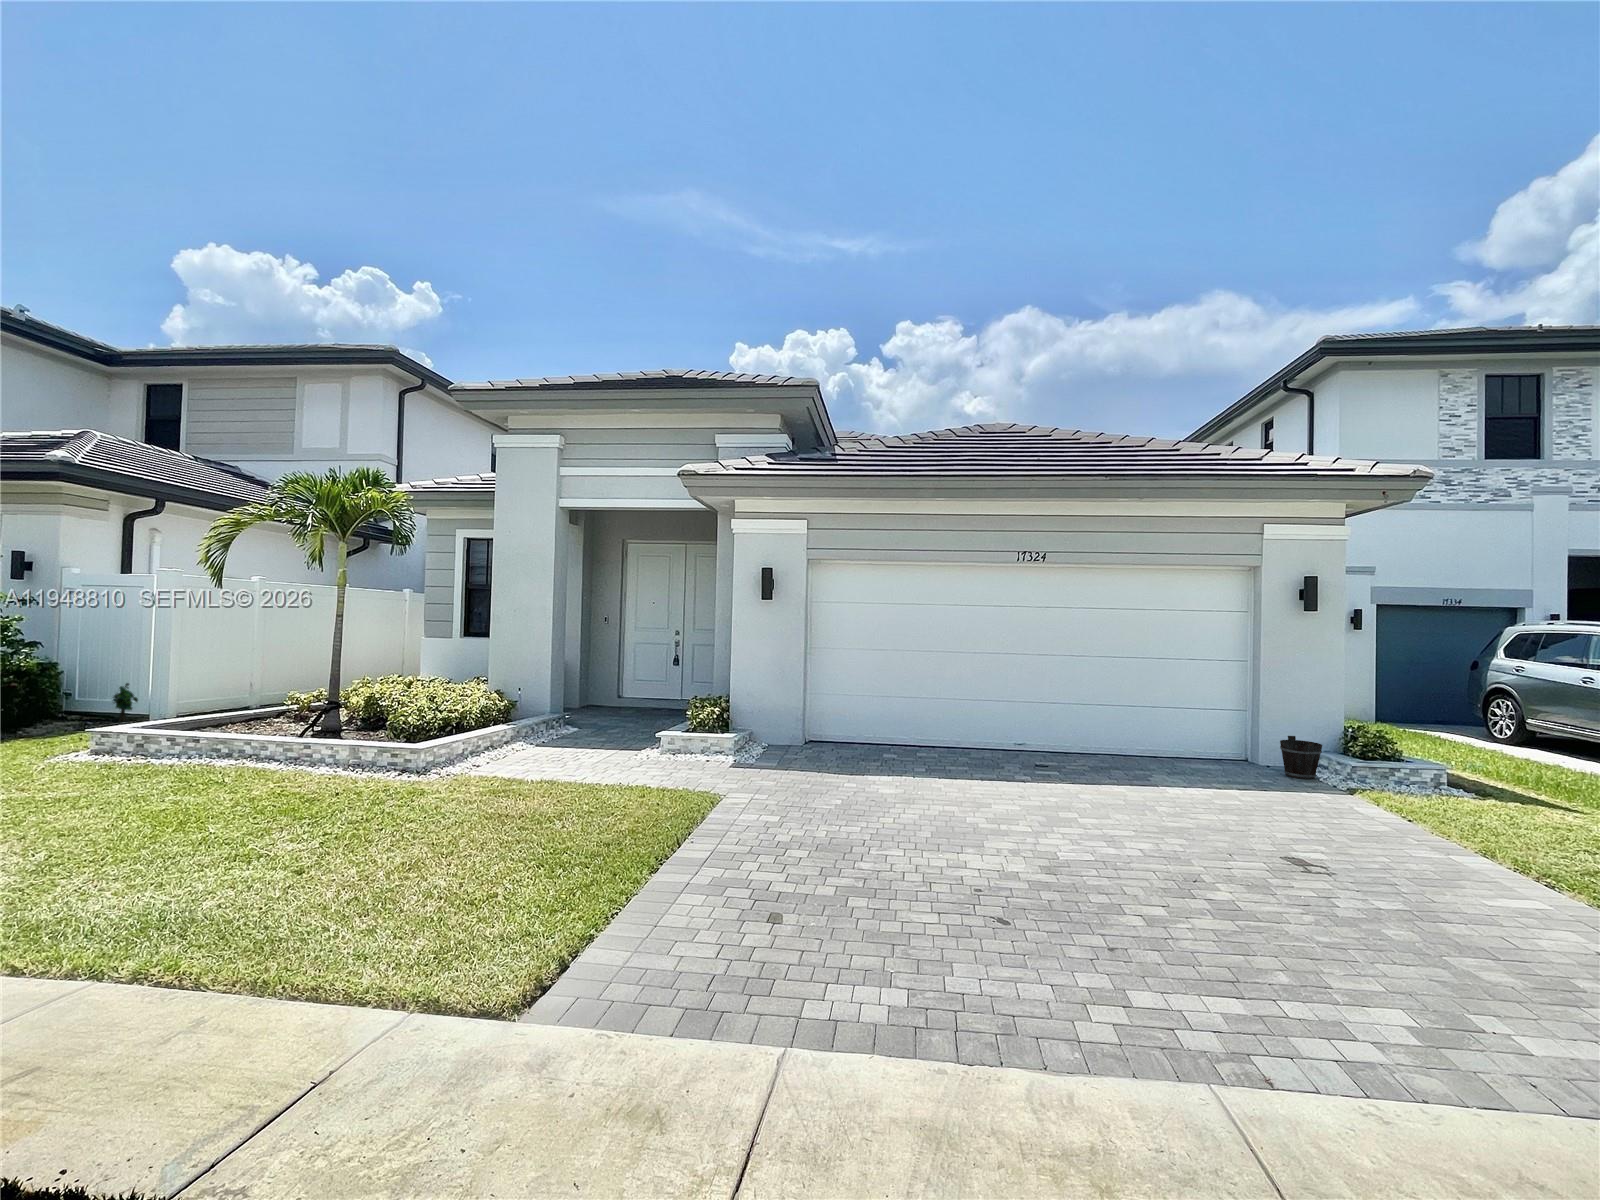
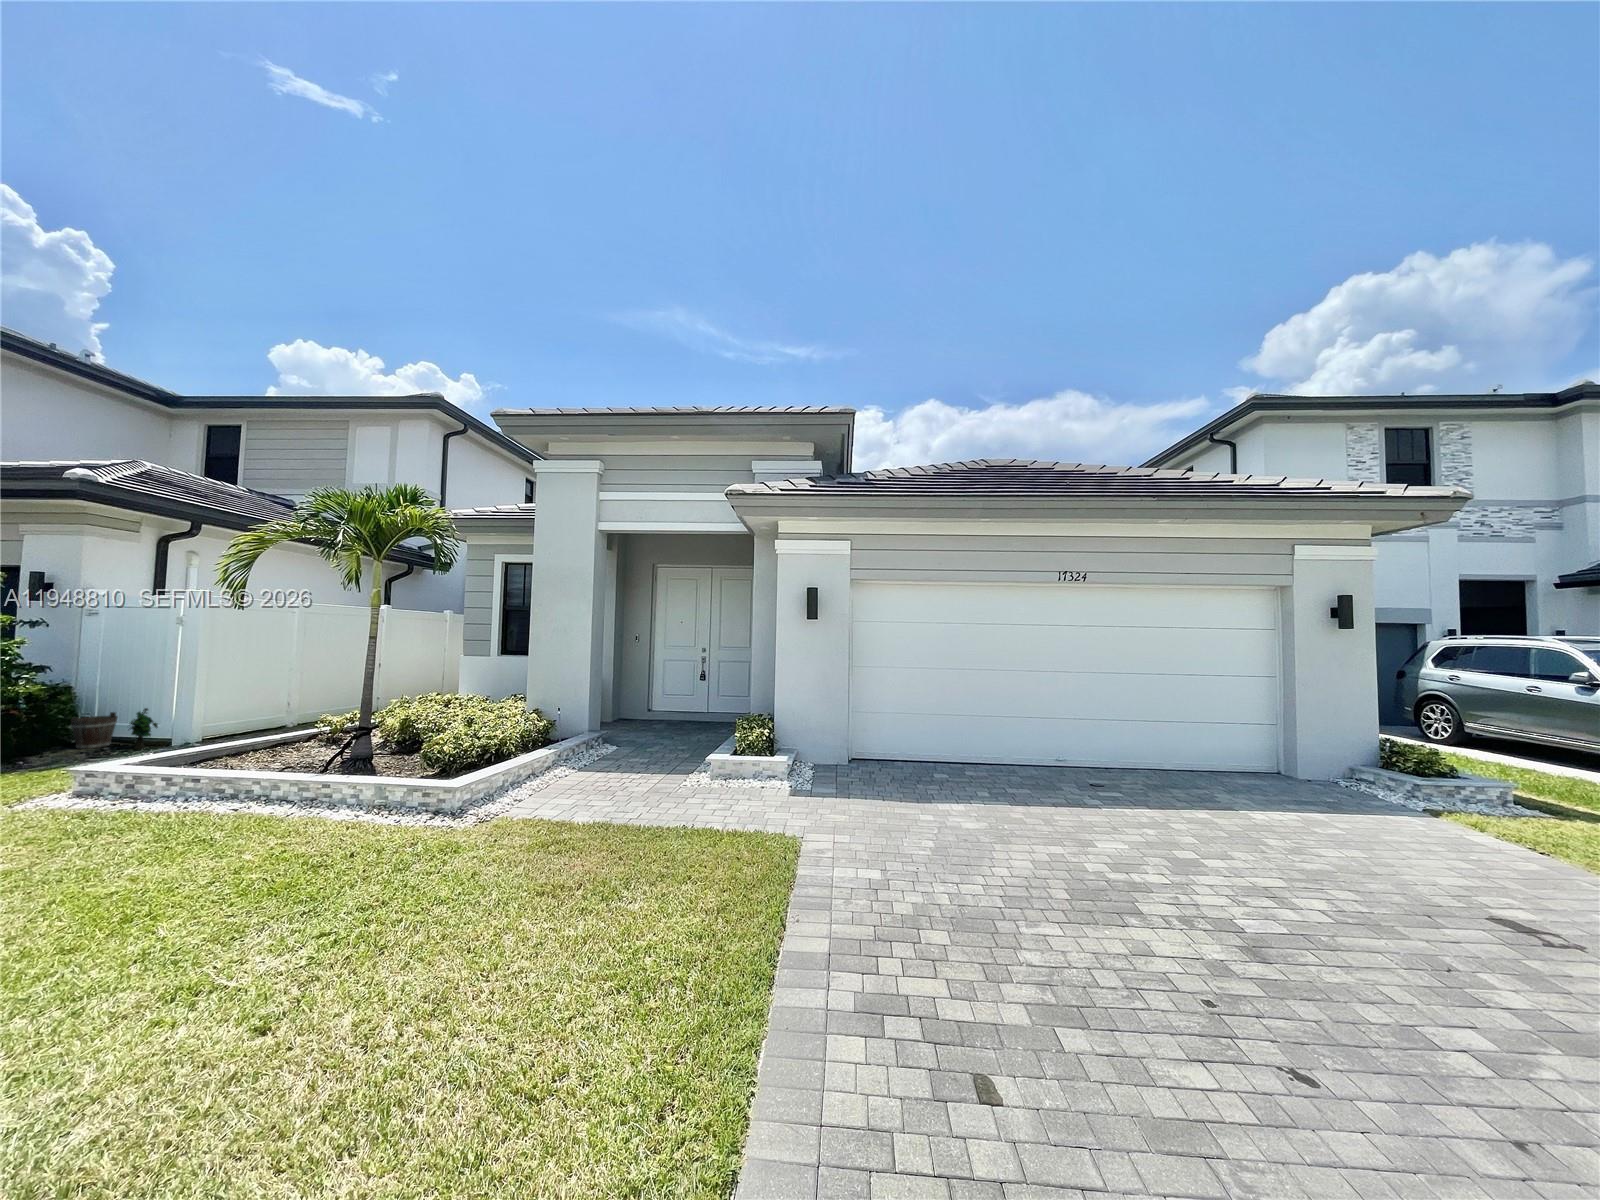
bucket: present [1280,736,1322,779] -> present [71,712,118,749]

